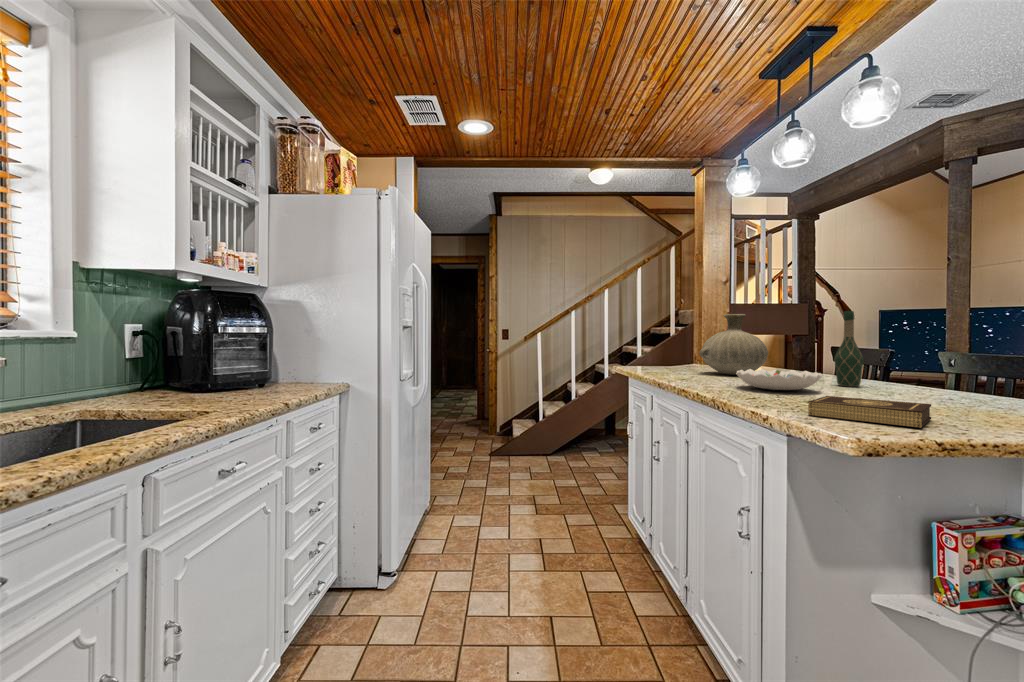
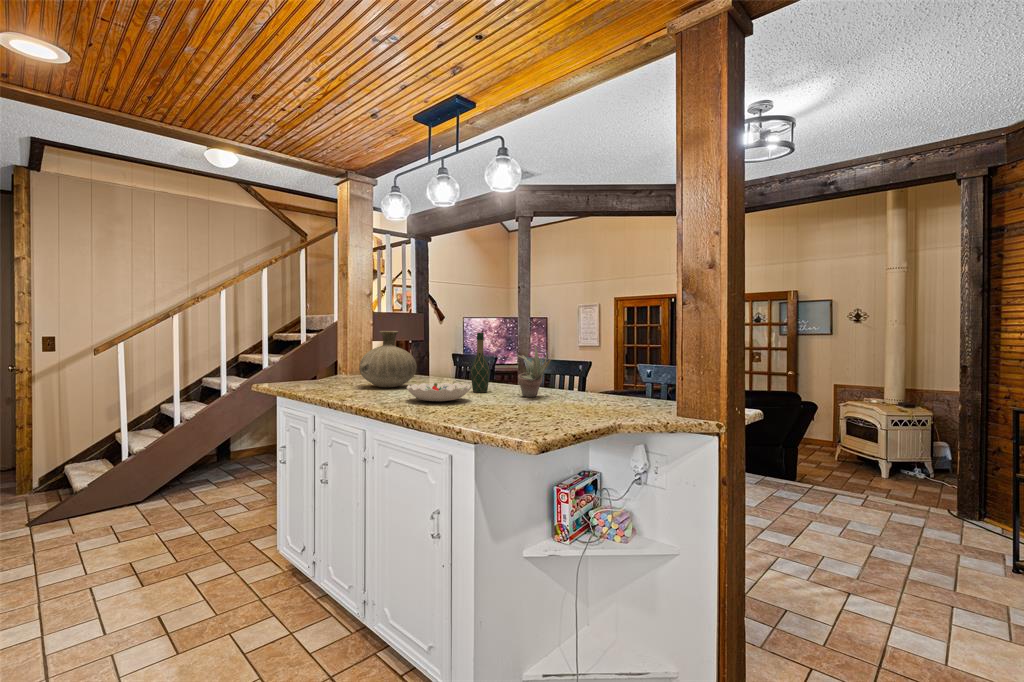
succulent plant: none [901,323,966,397] -> present [518,344,551,397]
book: present [808,396,931,428] -> none [486,405,555,424]

